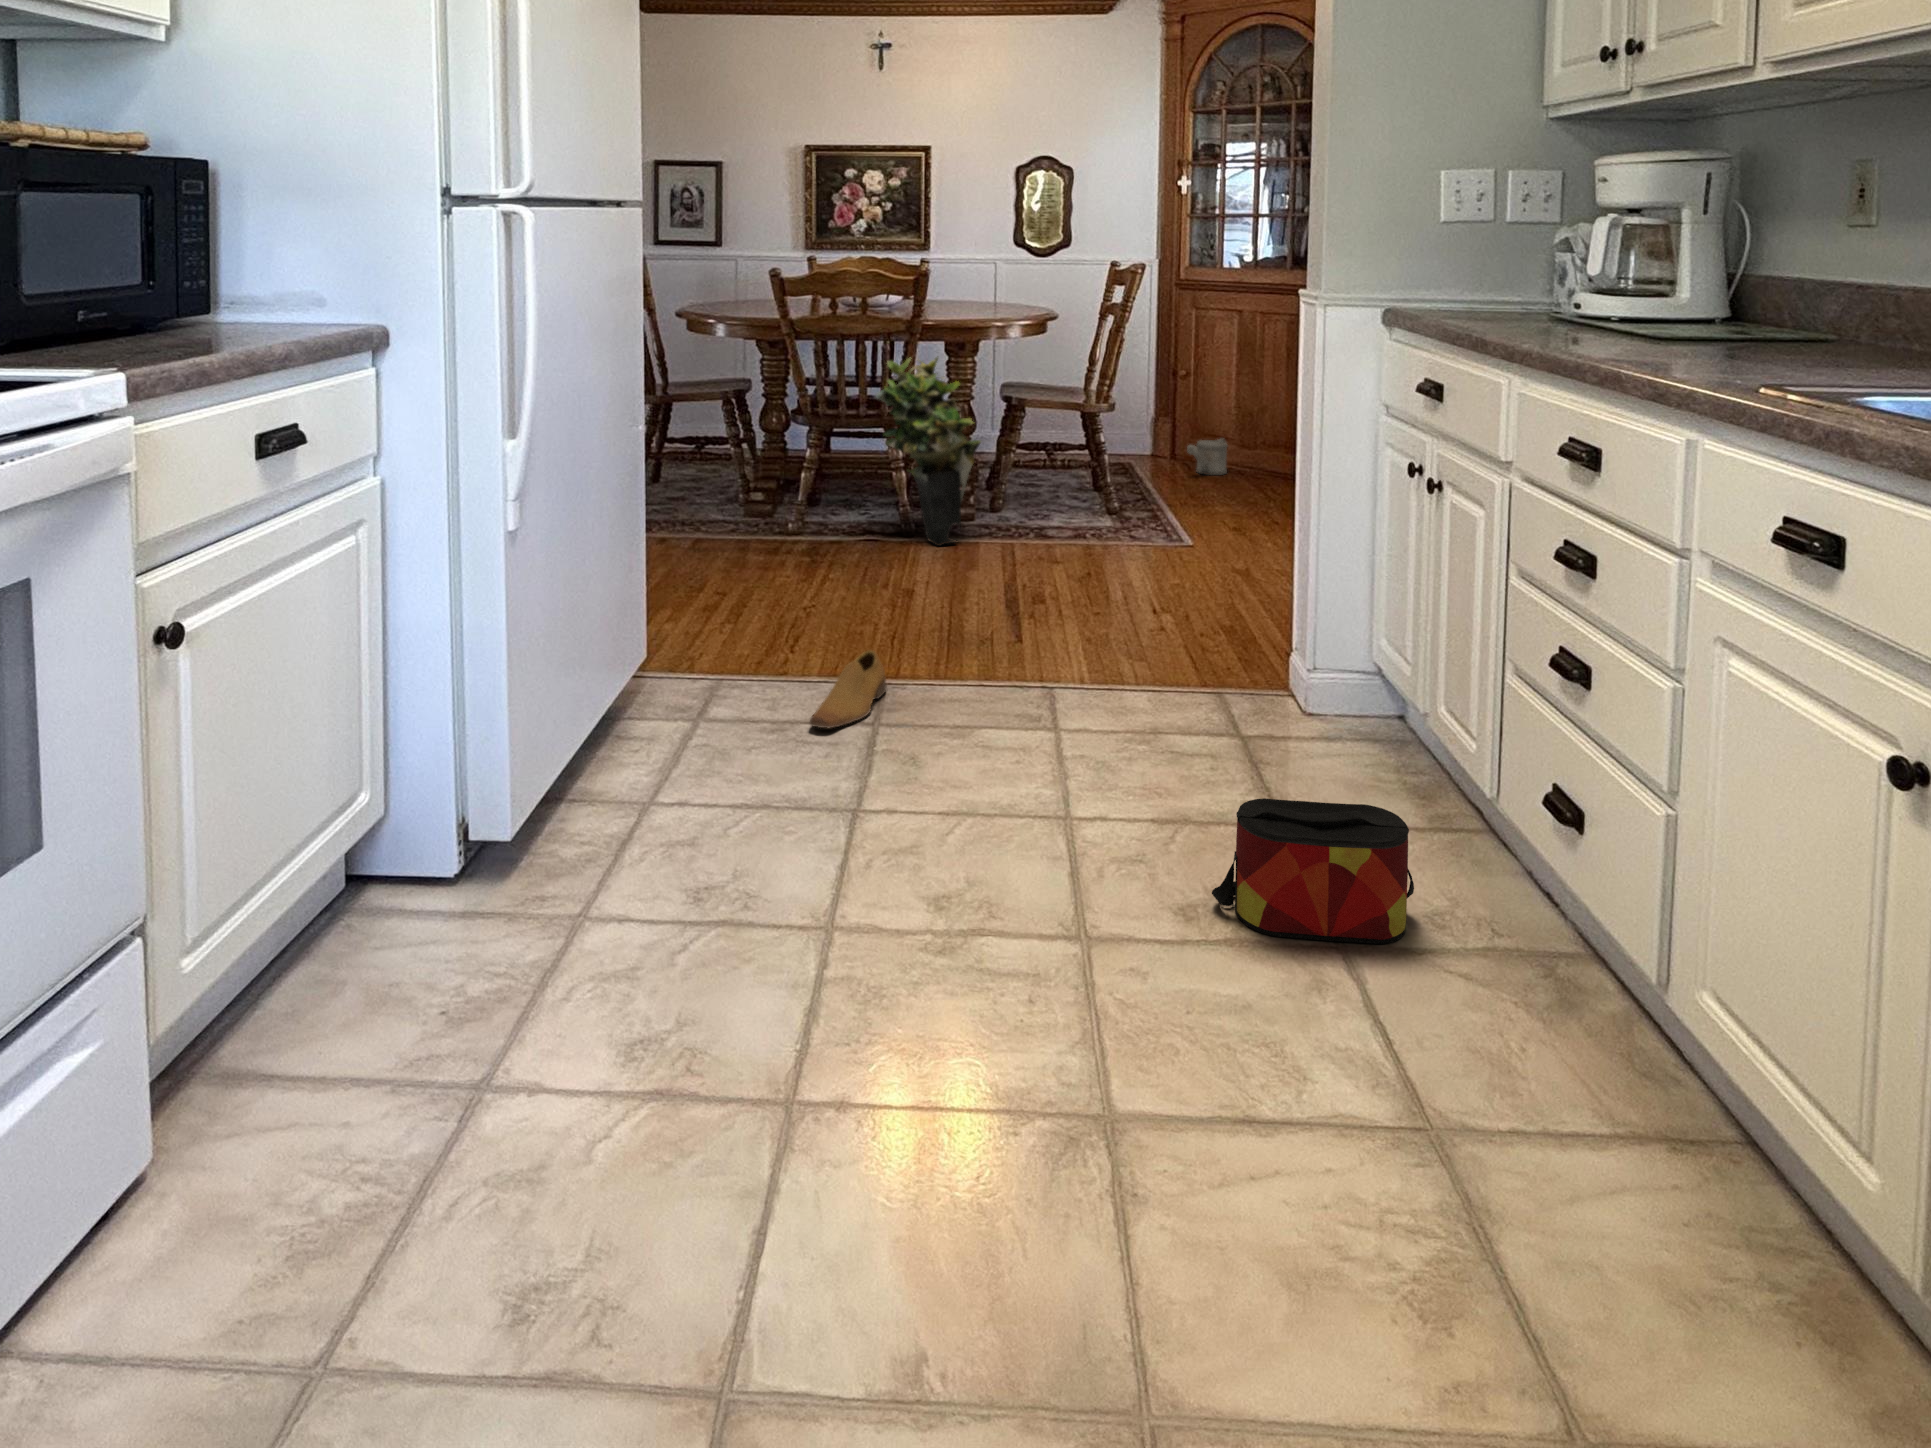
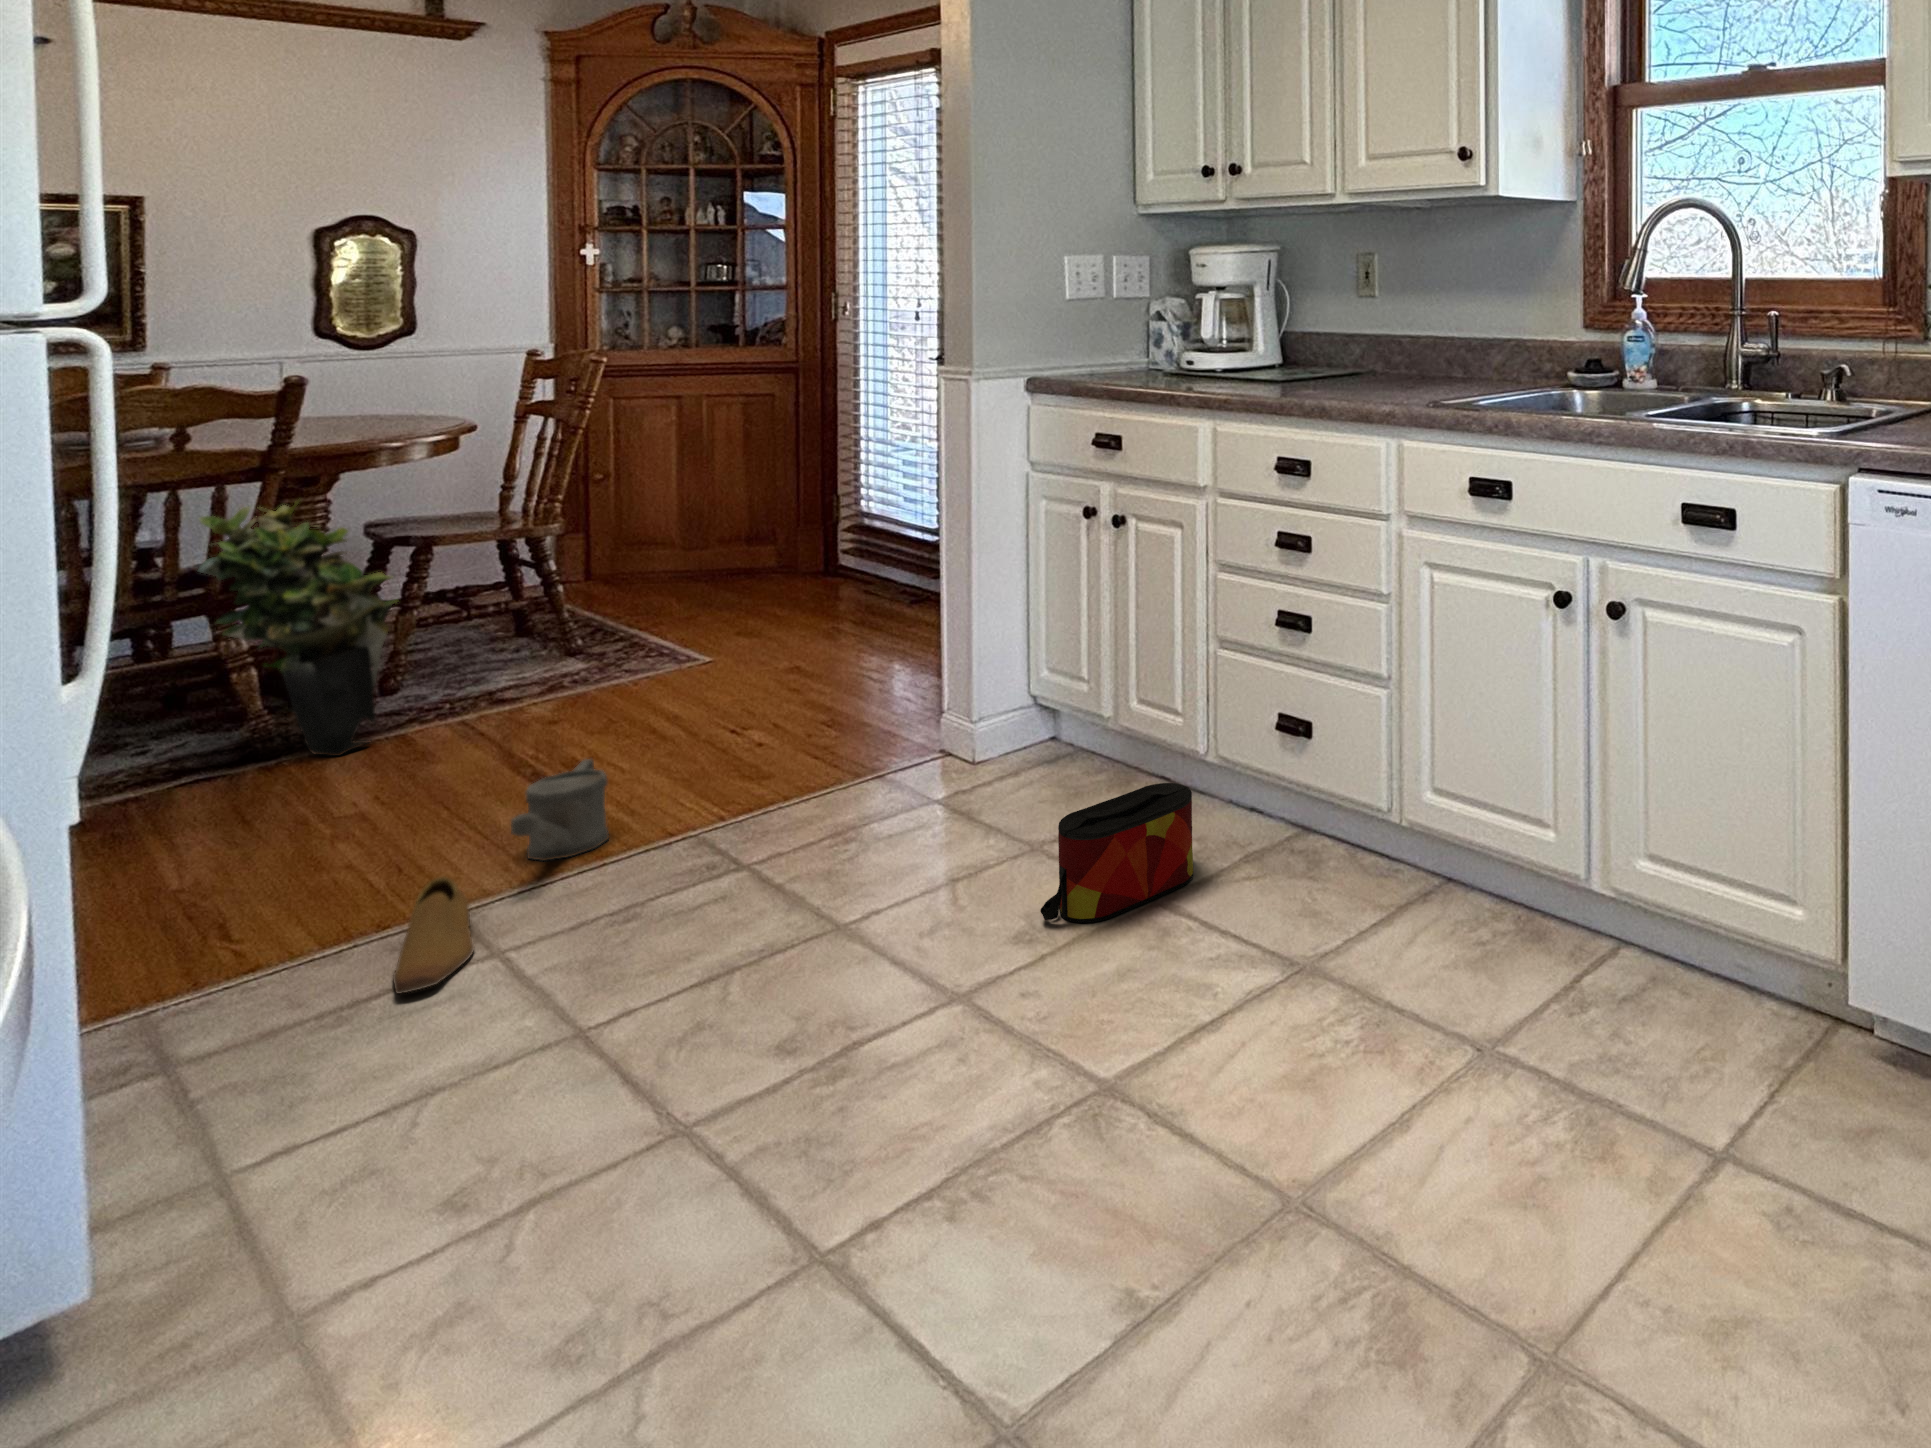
watering can: present [1187,438,1227,475] -> present [511,759,609,861]

